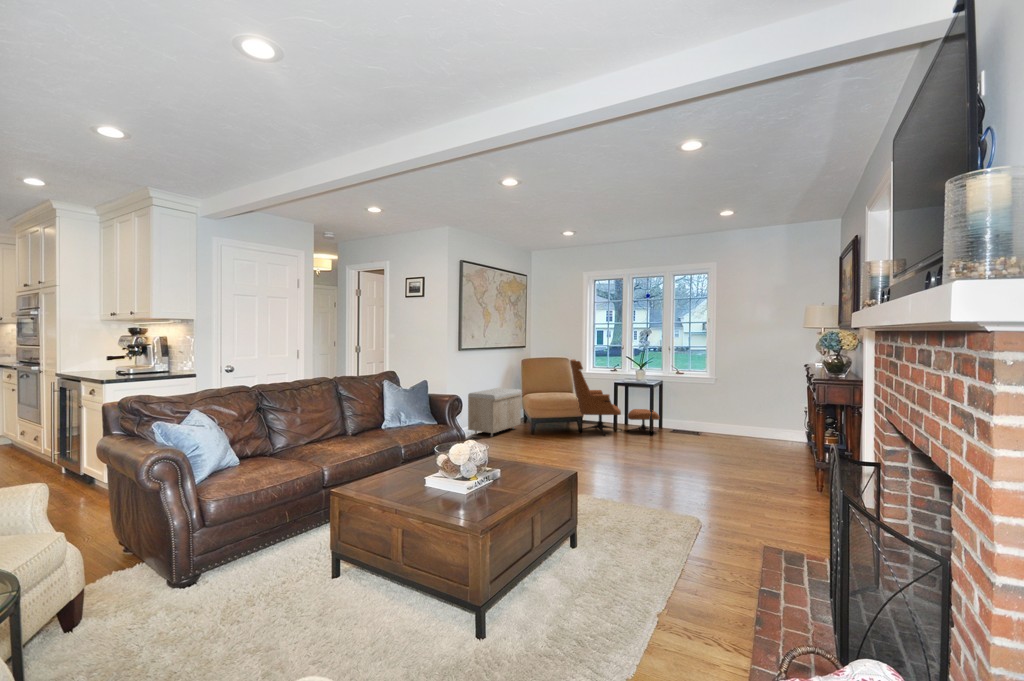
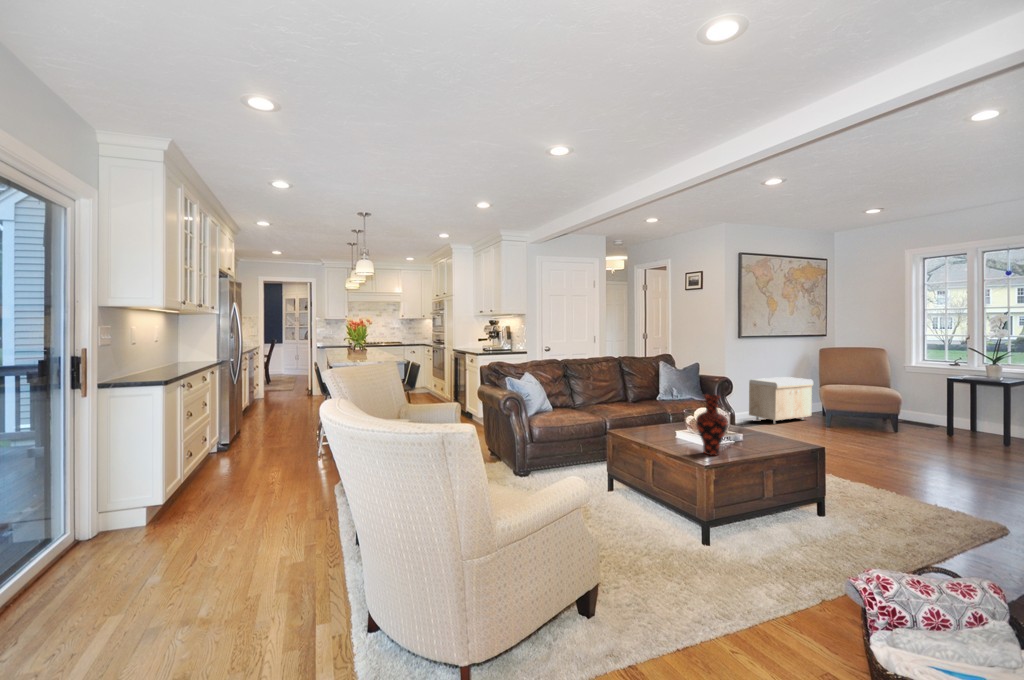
lounge chair: present [570,359,660,435] -> none [877,349,1016,444]
vase: none [456,431,493,510] -> present [696,394,728,455]

